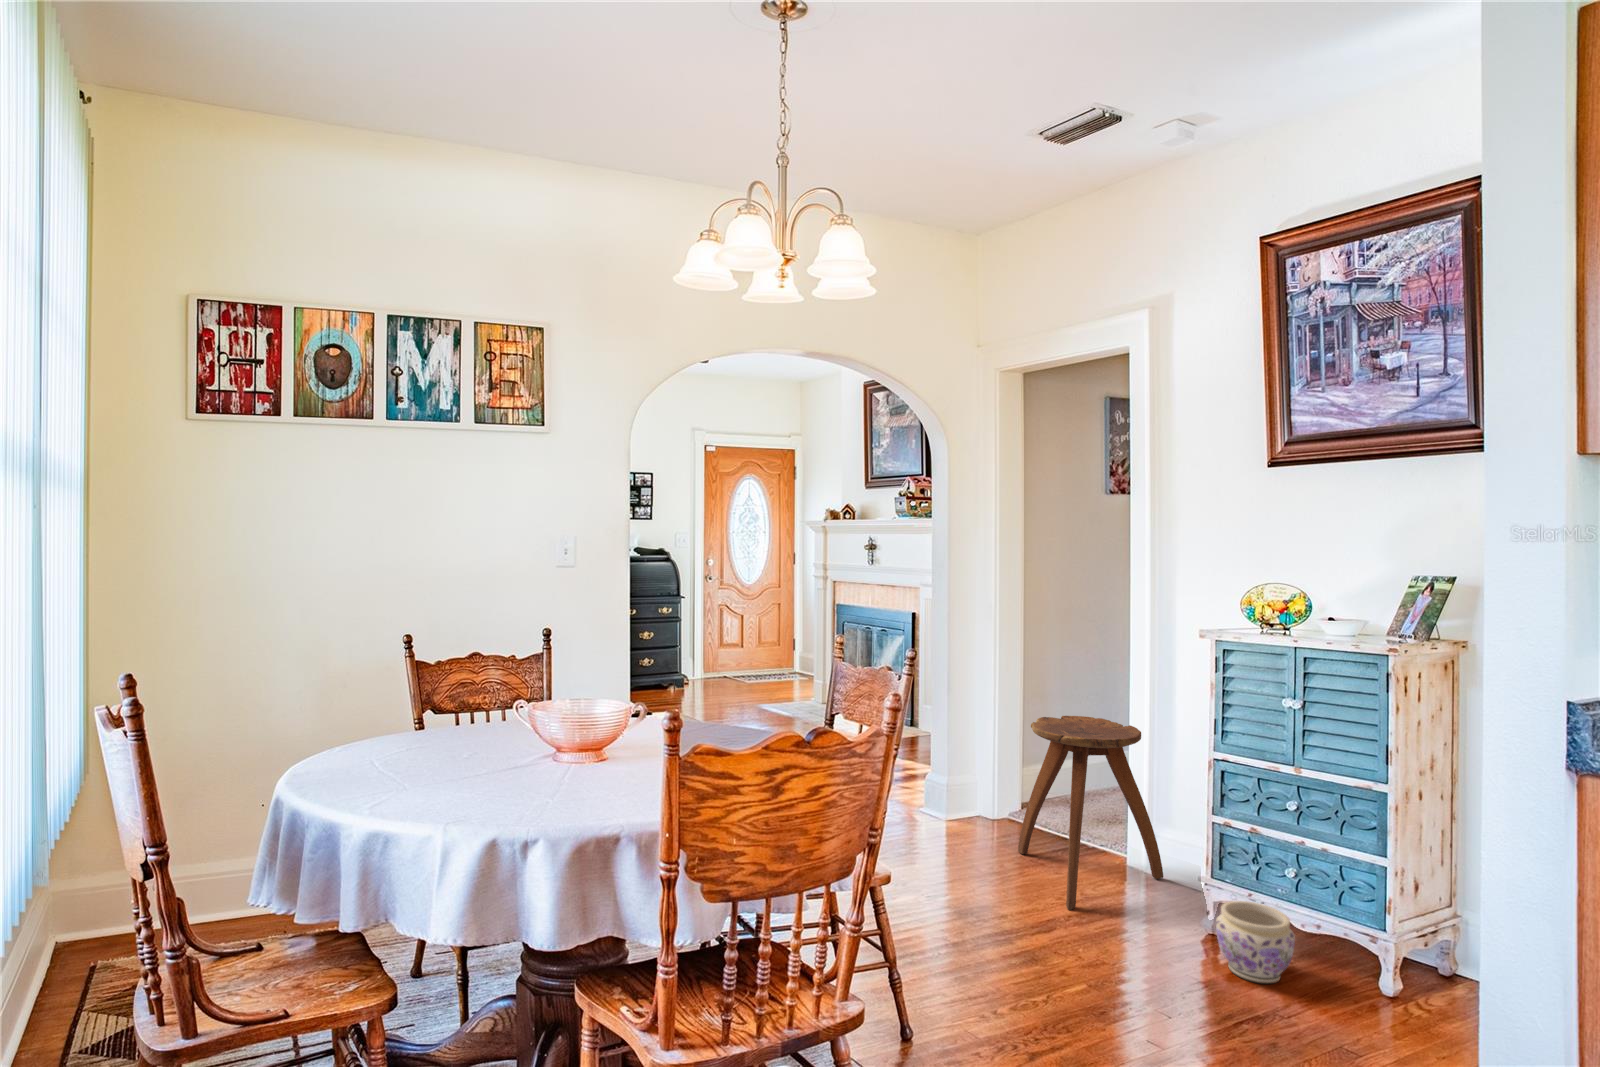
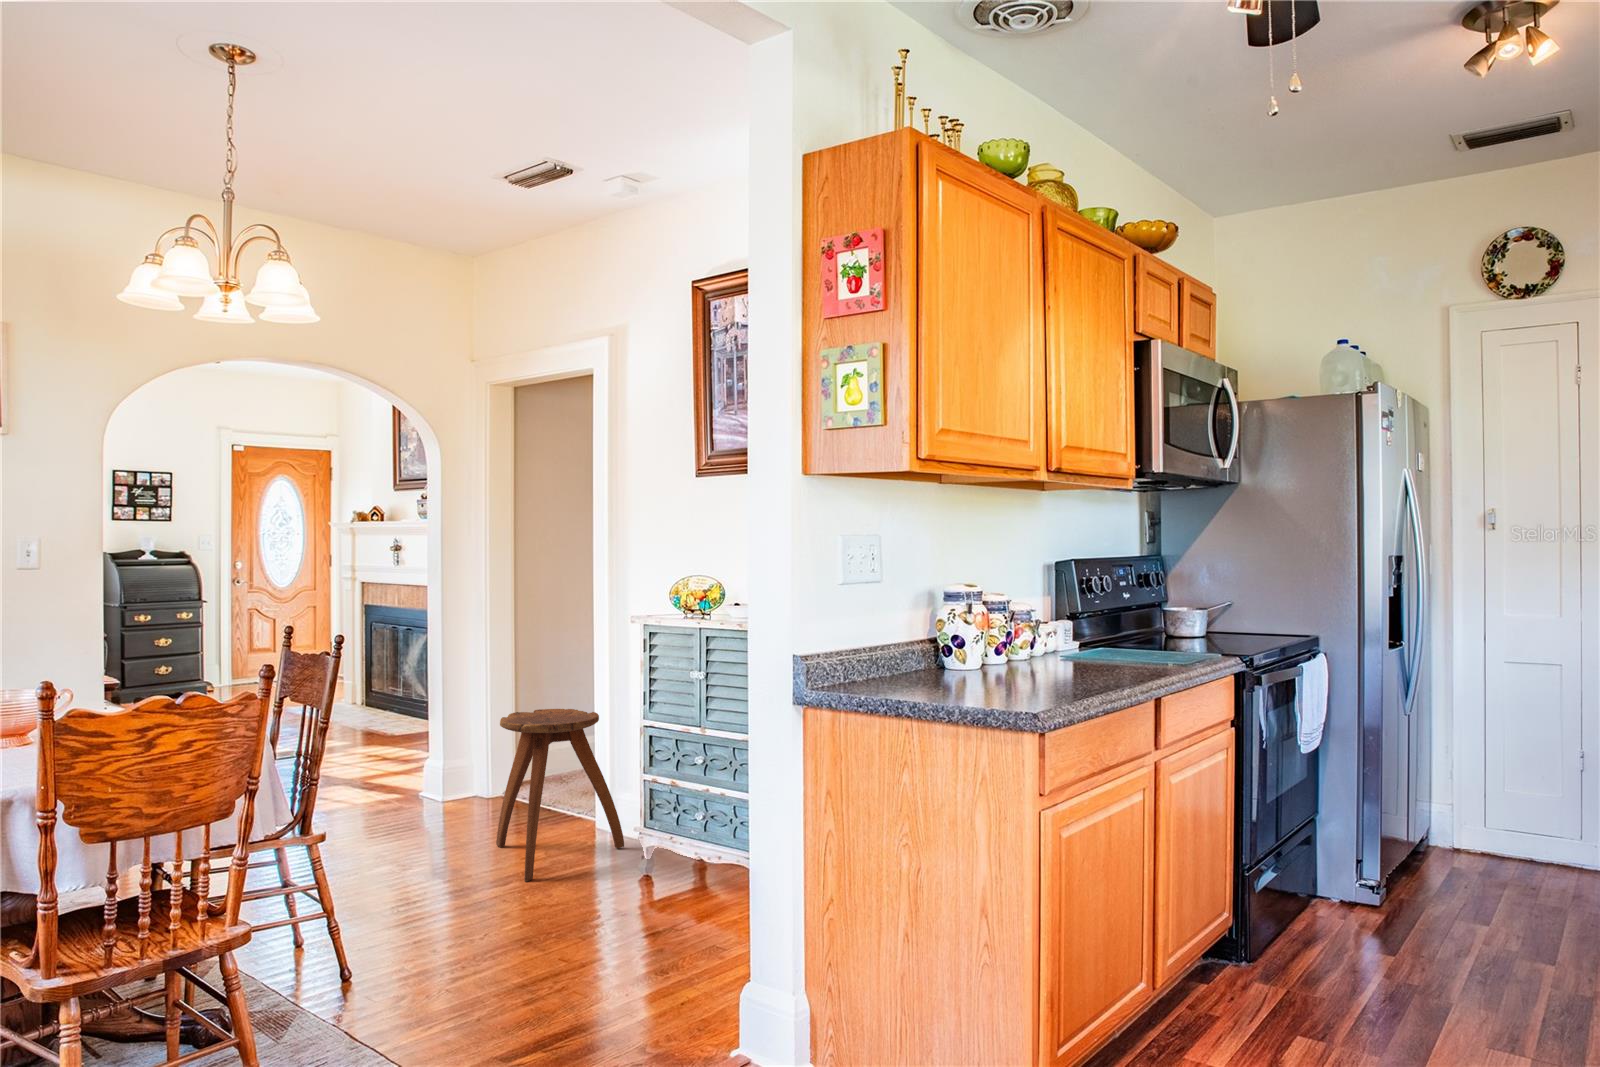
planter: present [1216,901,1295,984] -> none [635,843,694,906]

